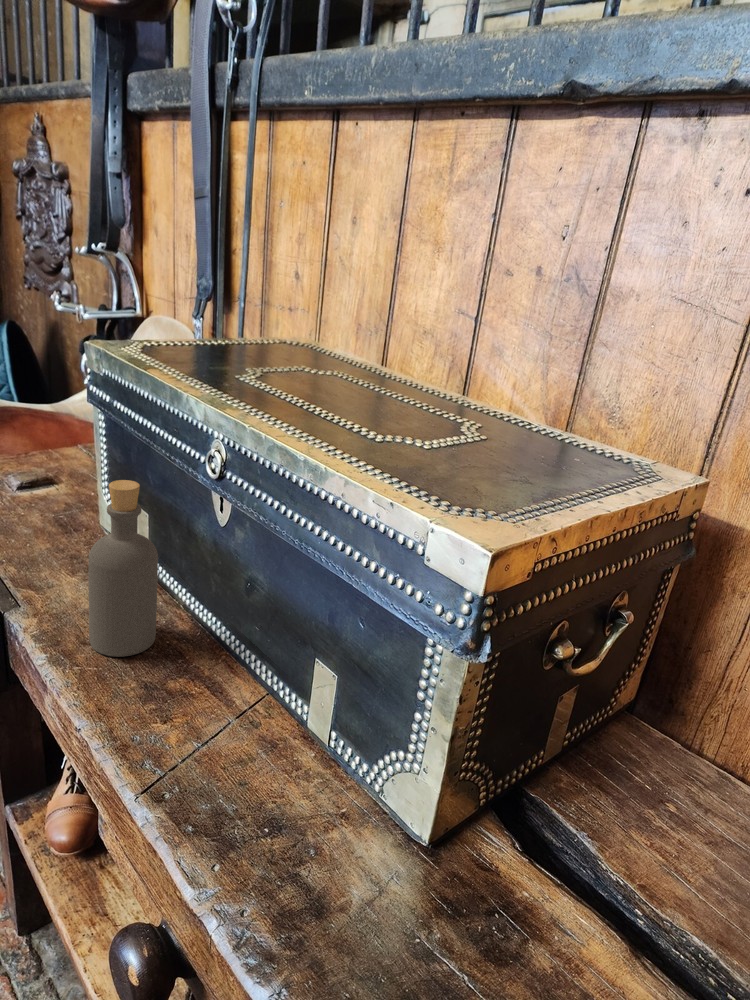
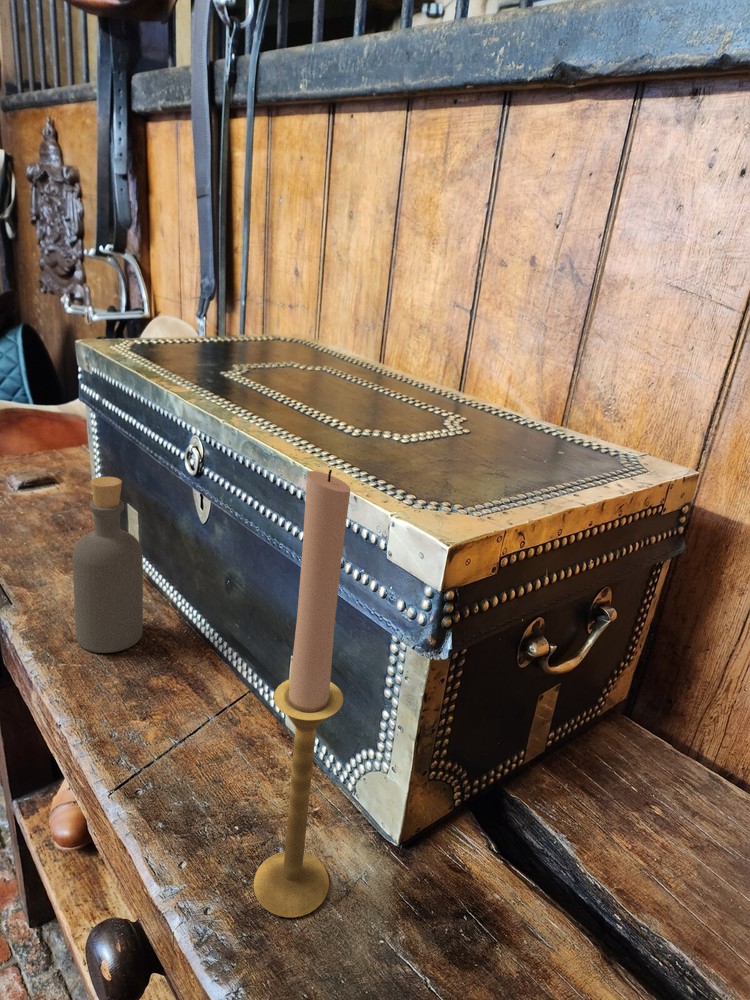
candlestick: none [290,478,405,918] -> present [254,470,350,917]

